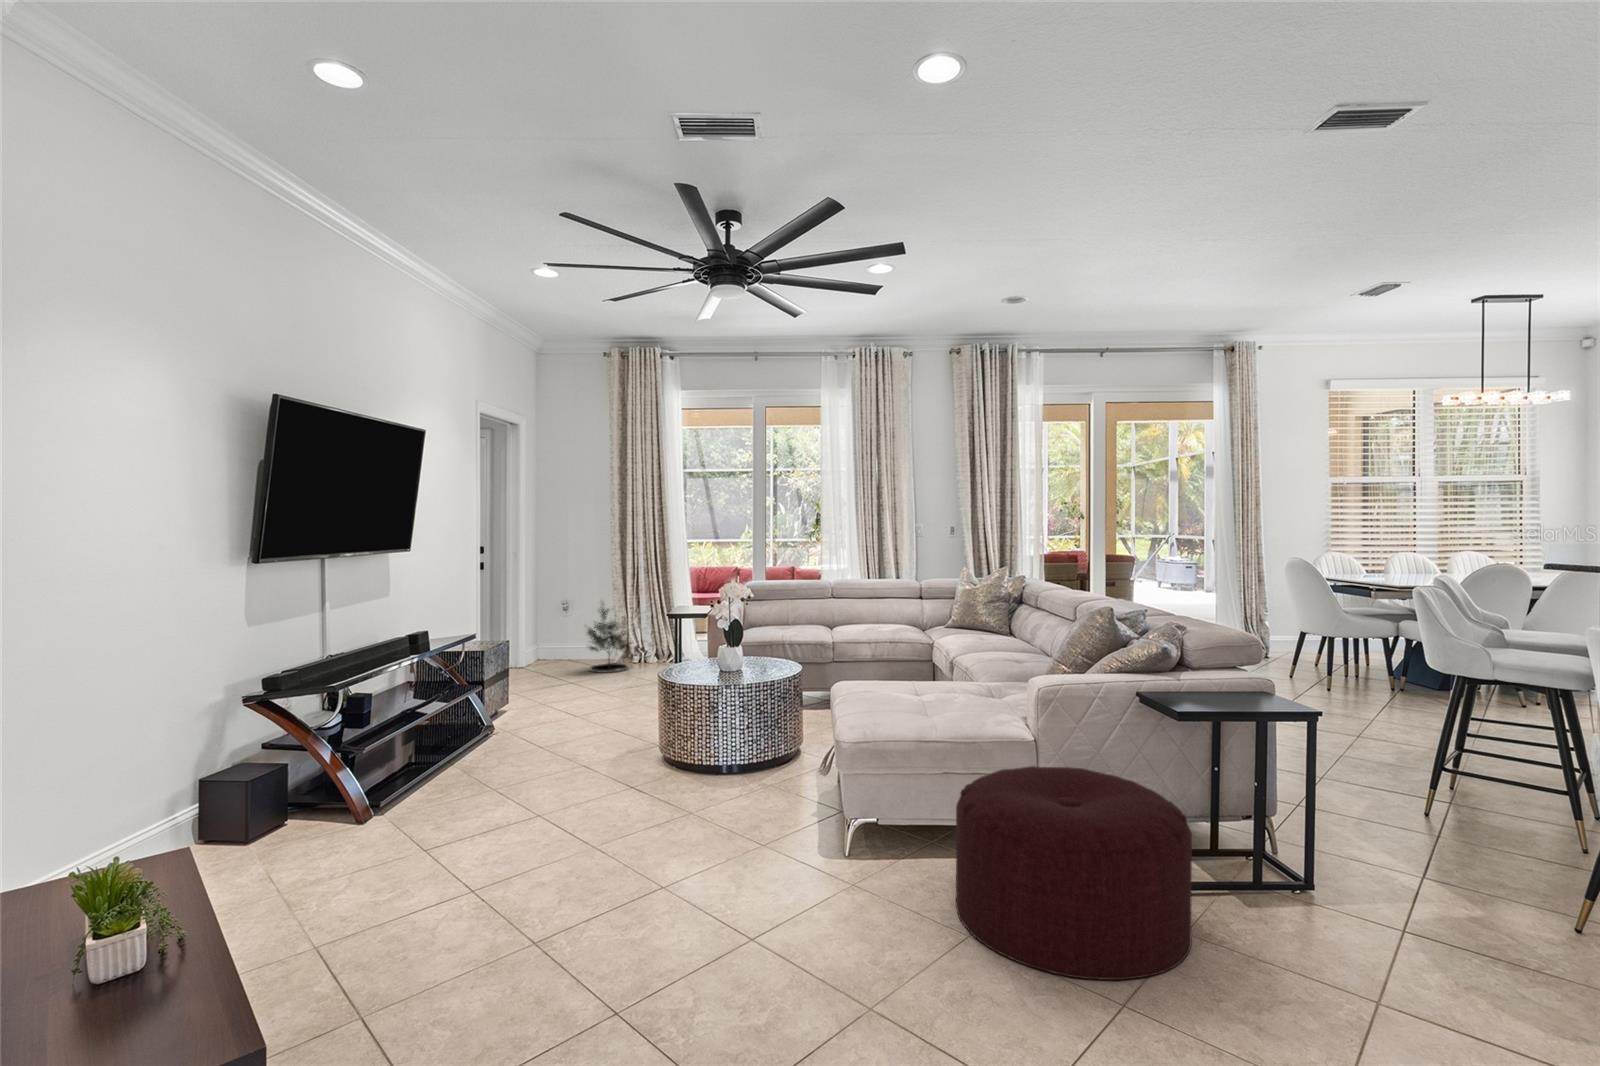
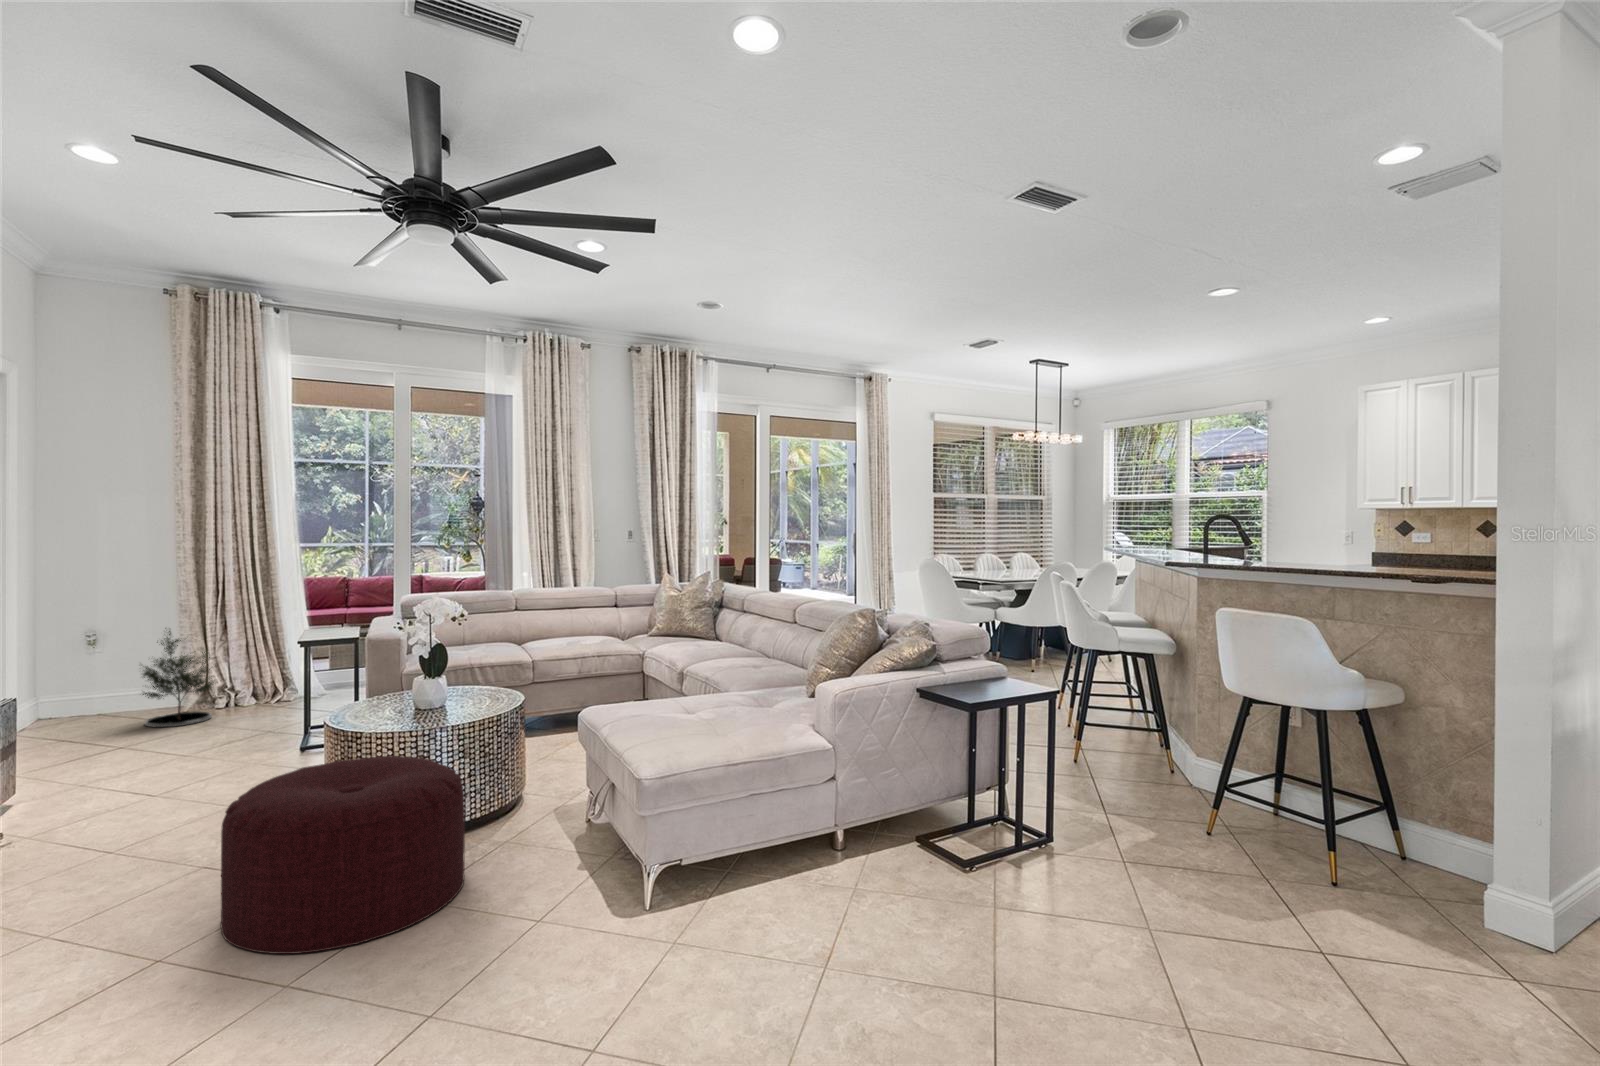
ottoman: present [956,766,1192,980] -> present [220,755,465,954]

